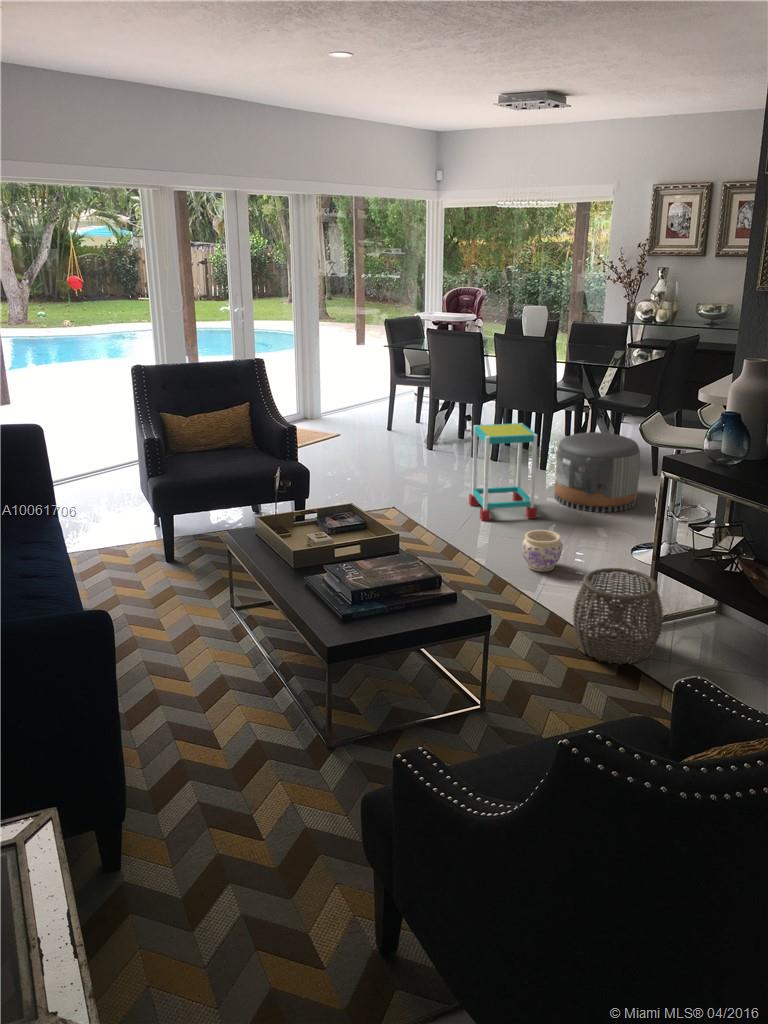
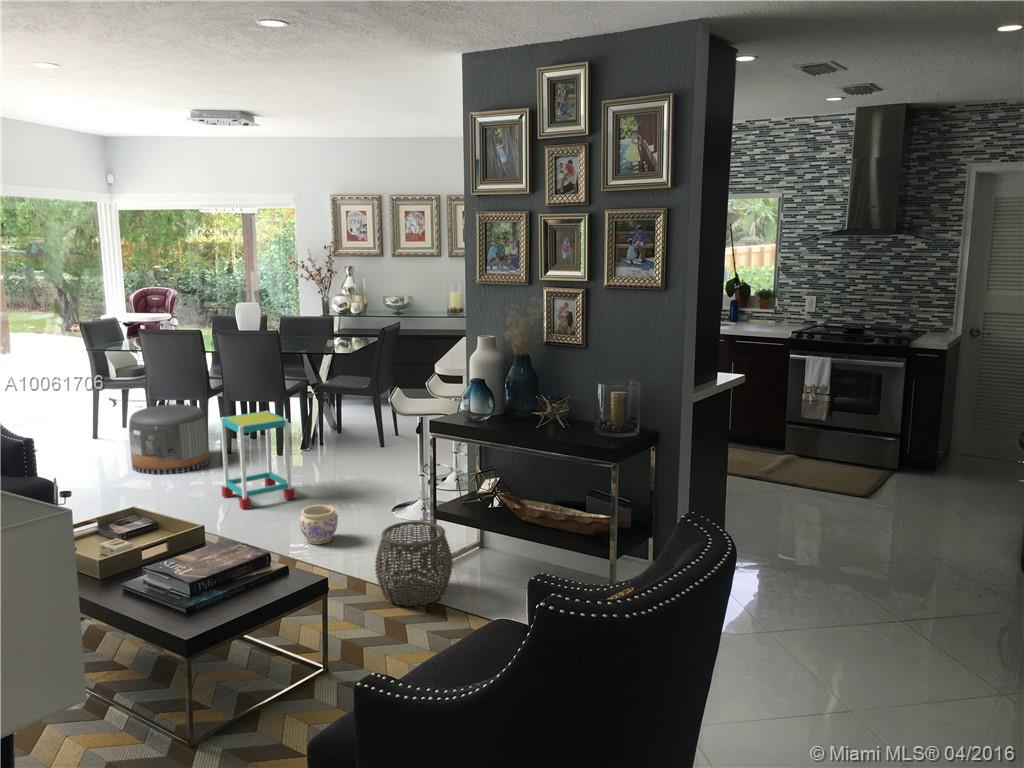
pouf: present [555,432,640,512] -> present [129,404,209,475]

